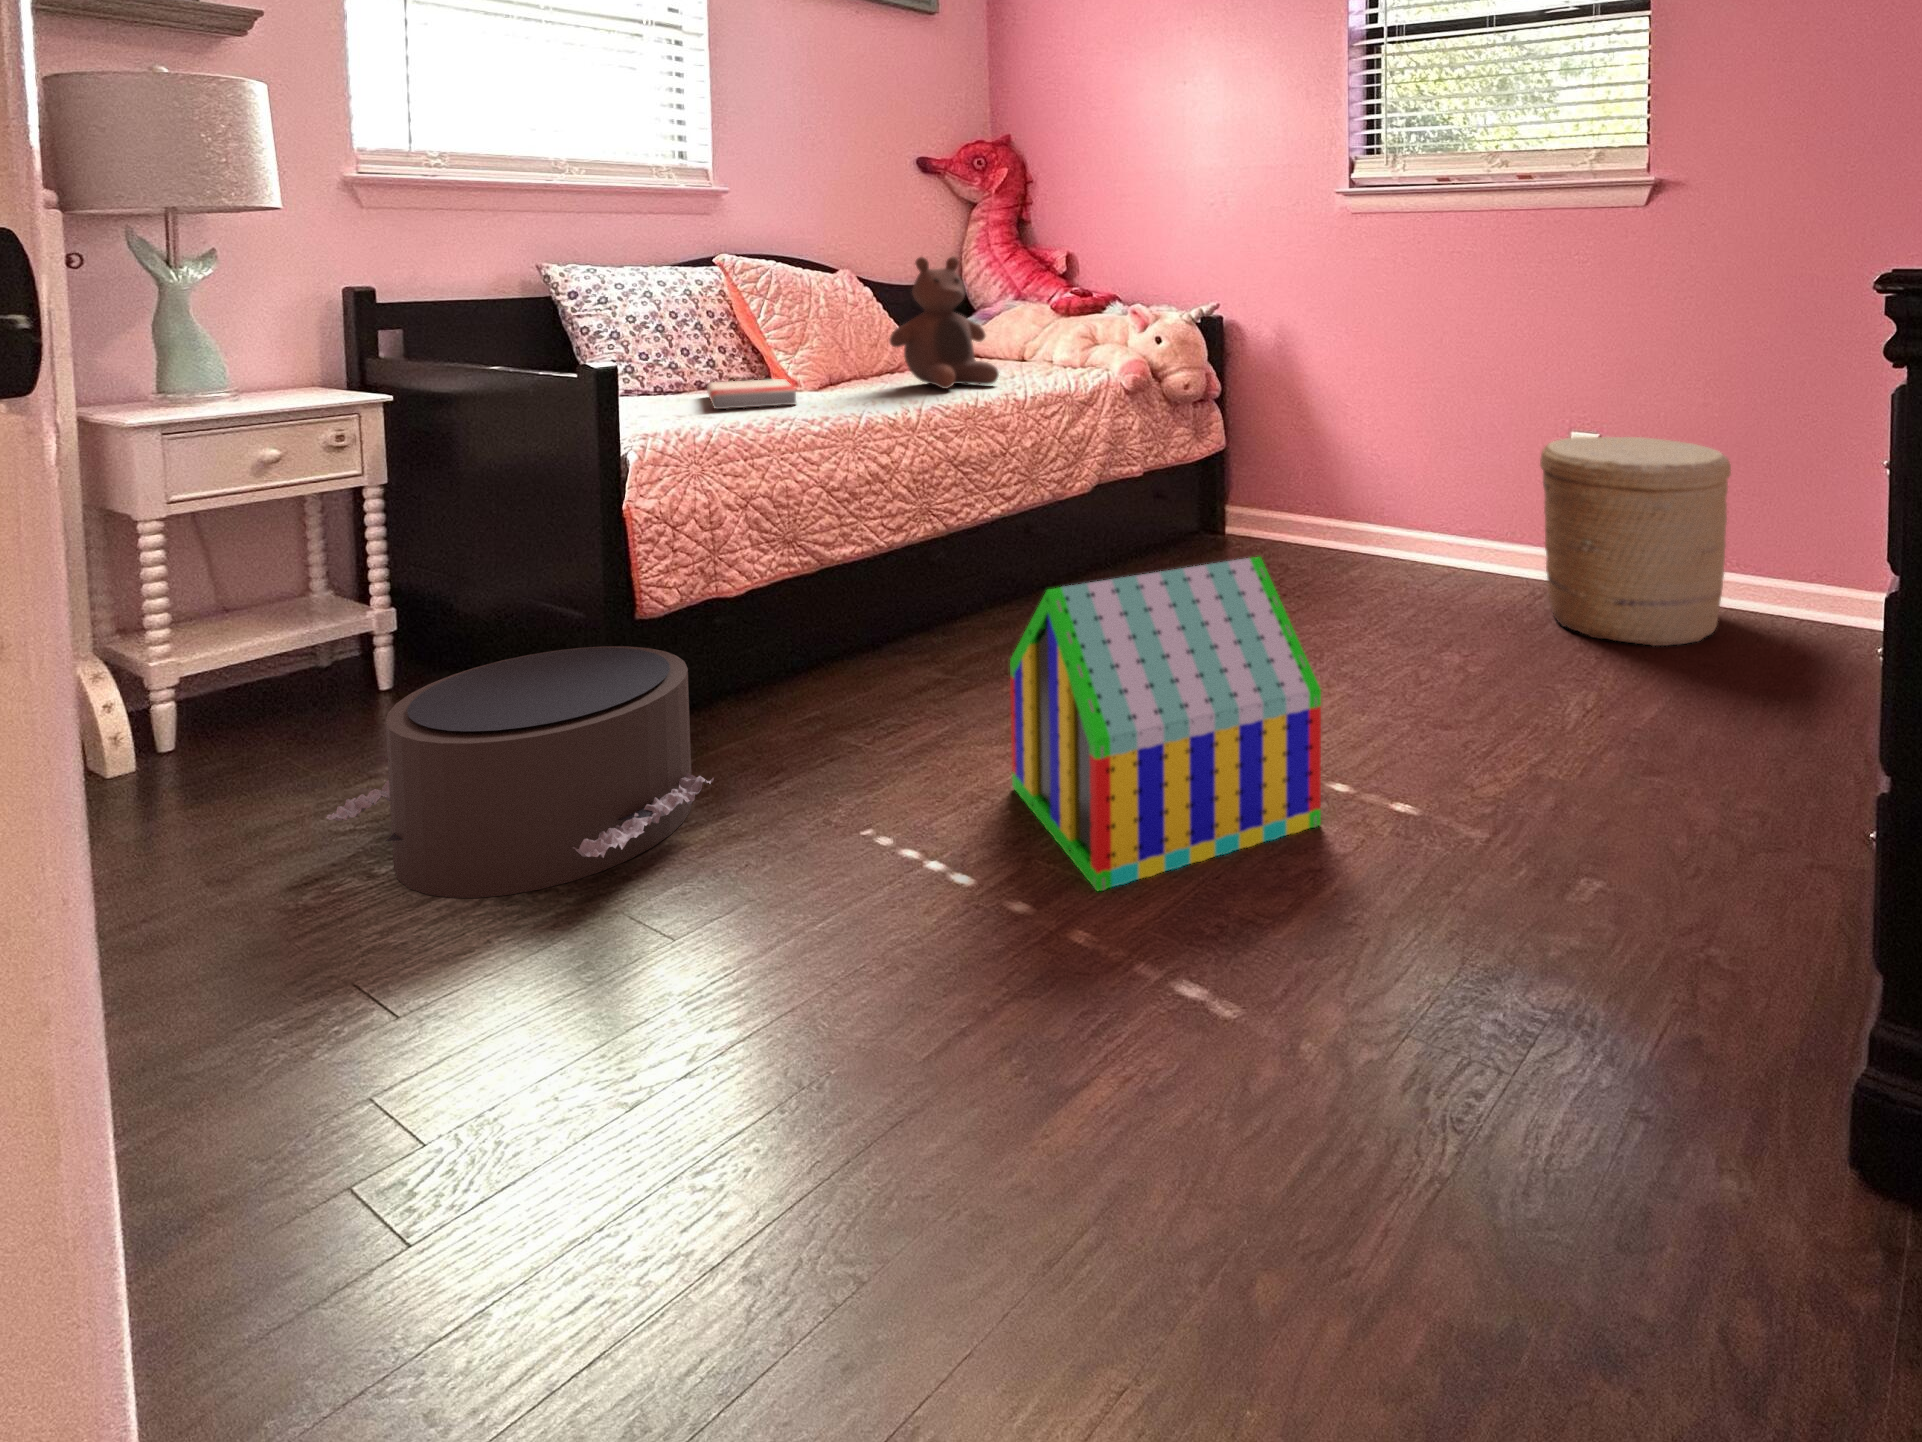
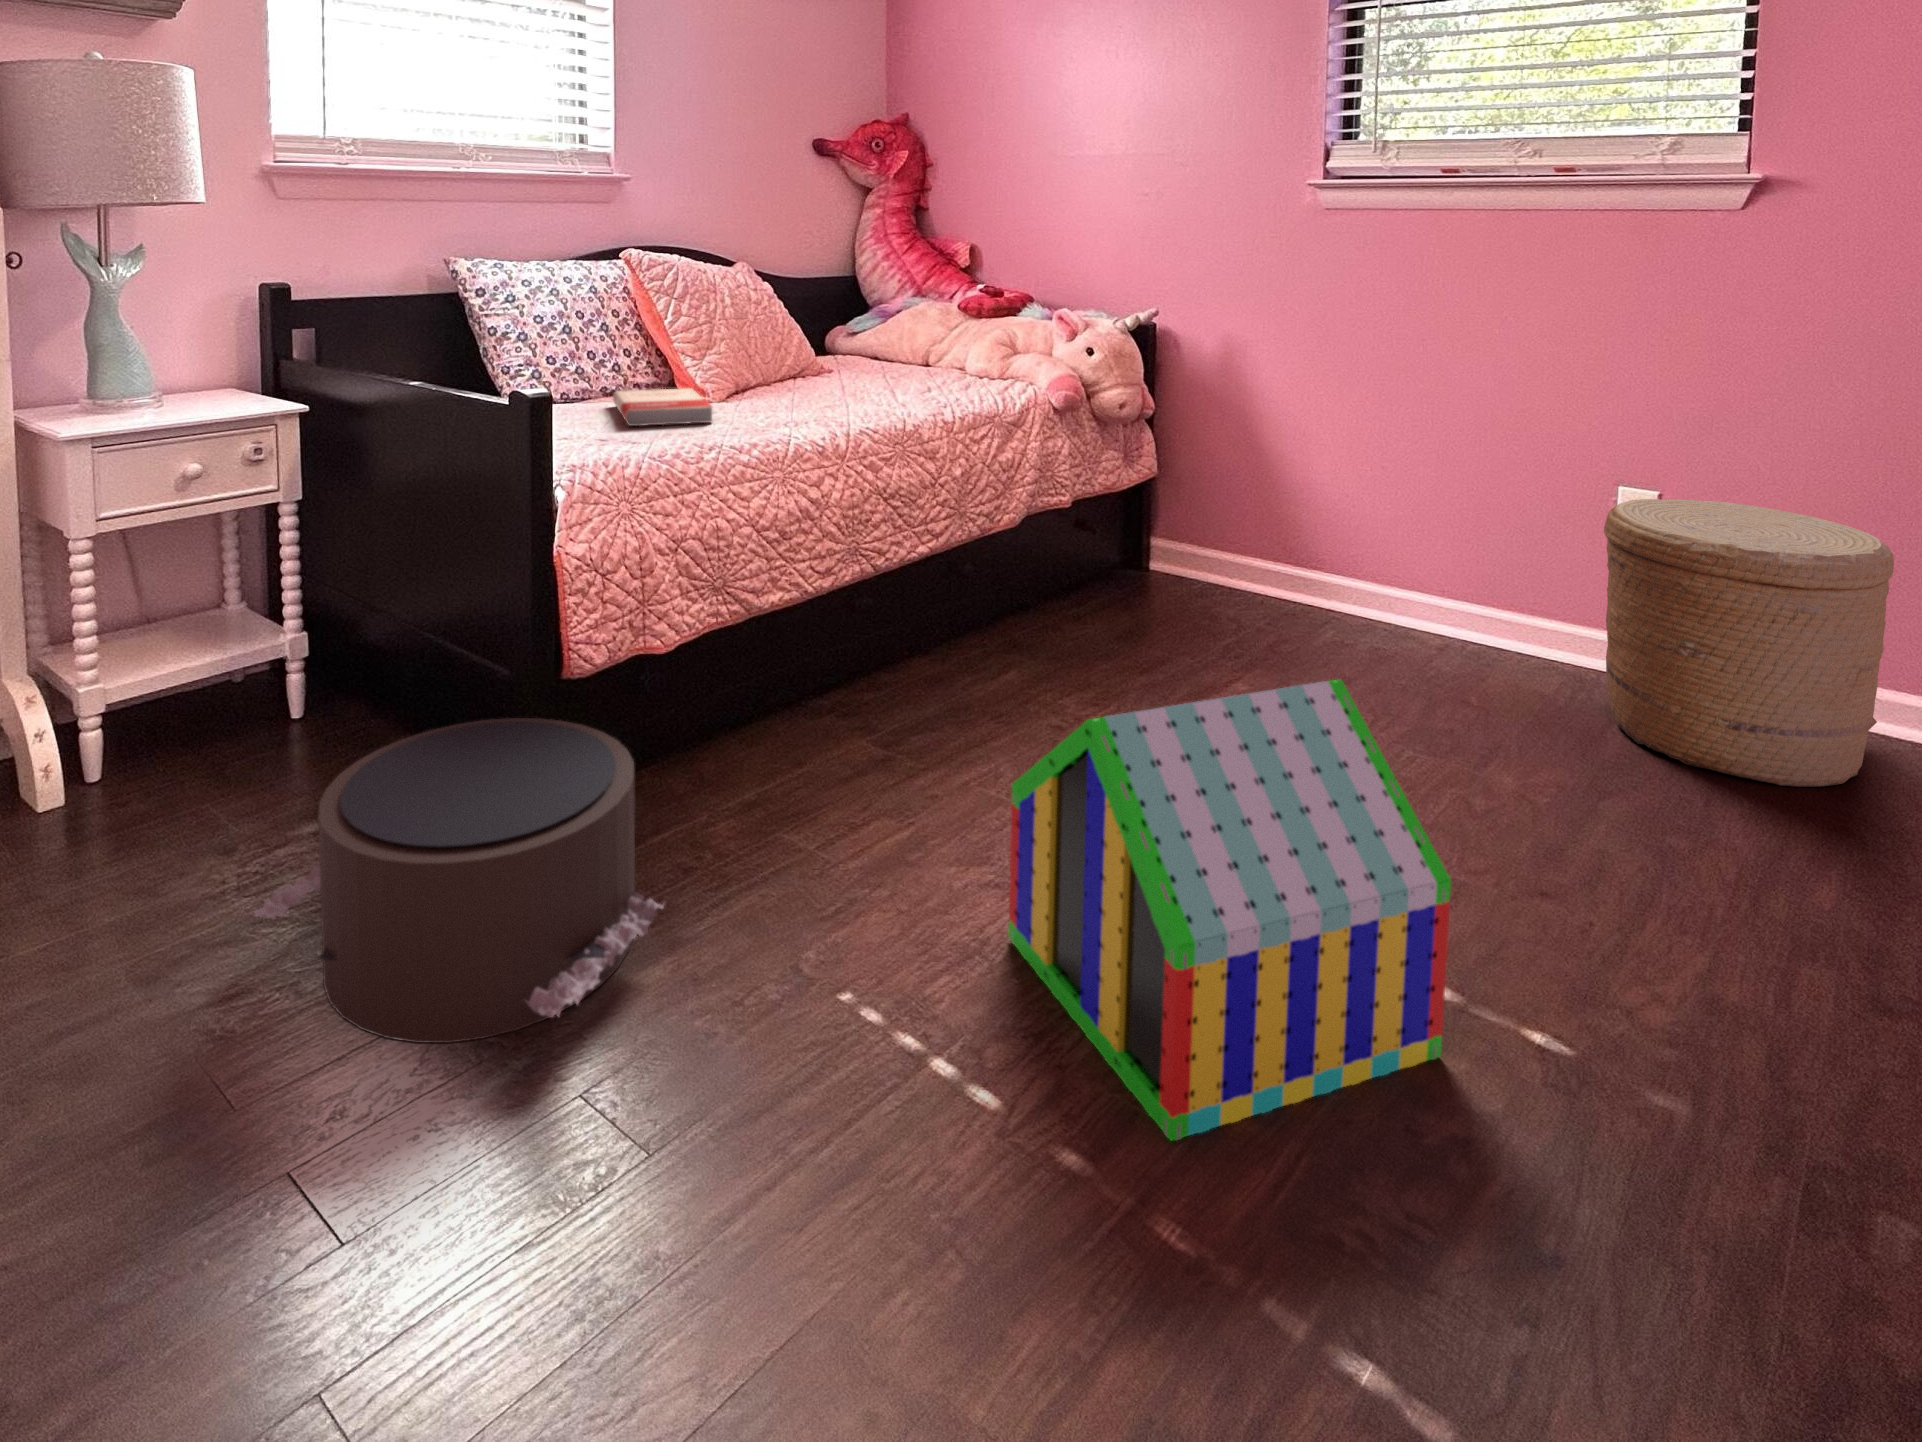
stuffed bear: present [889,257,999,389] -> none [804,255,922,407]

